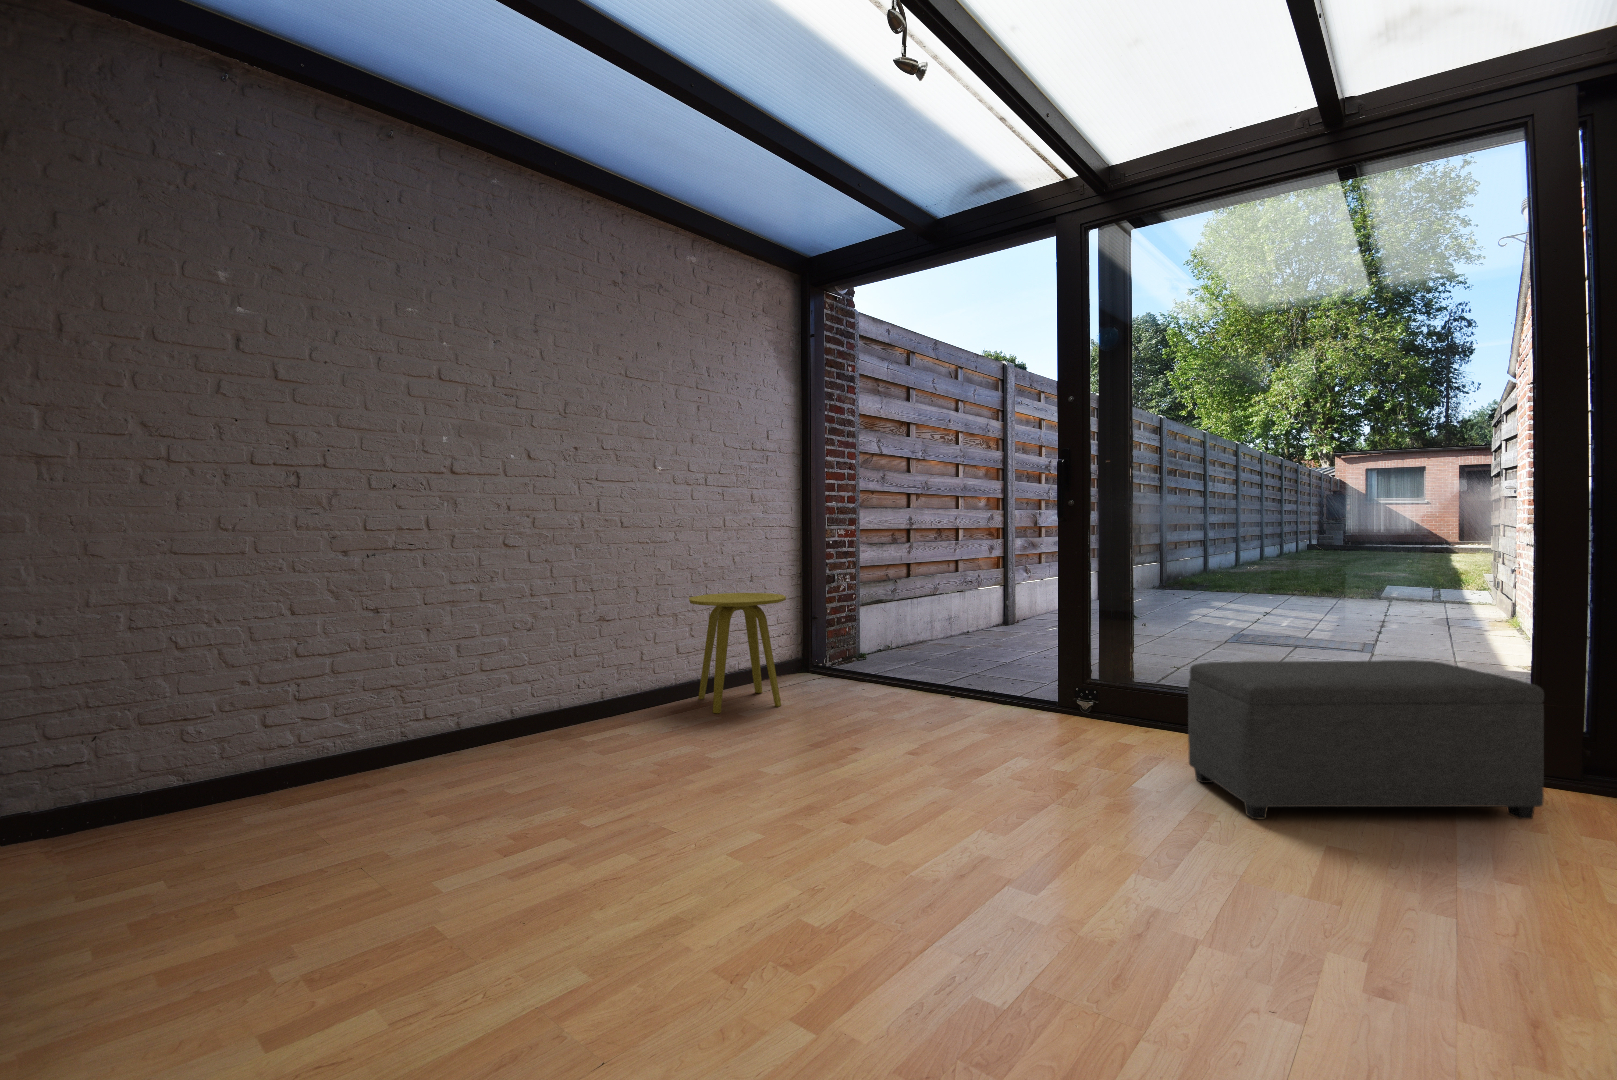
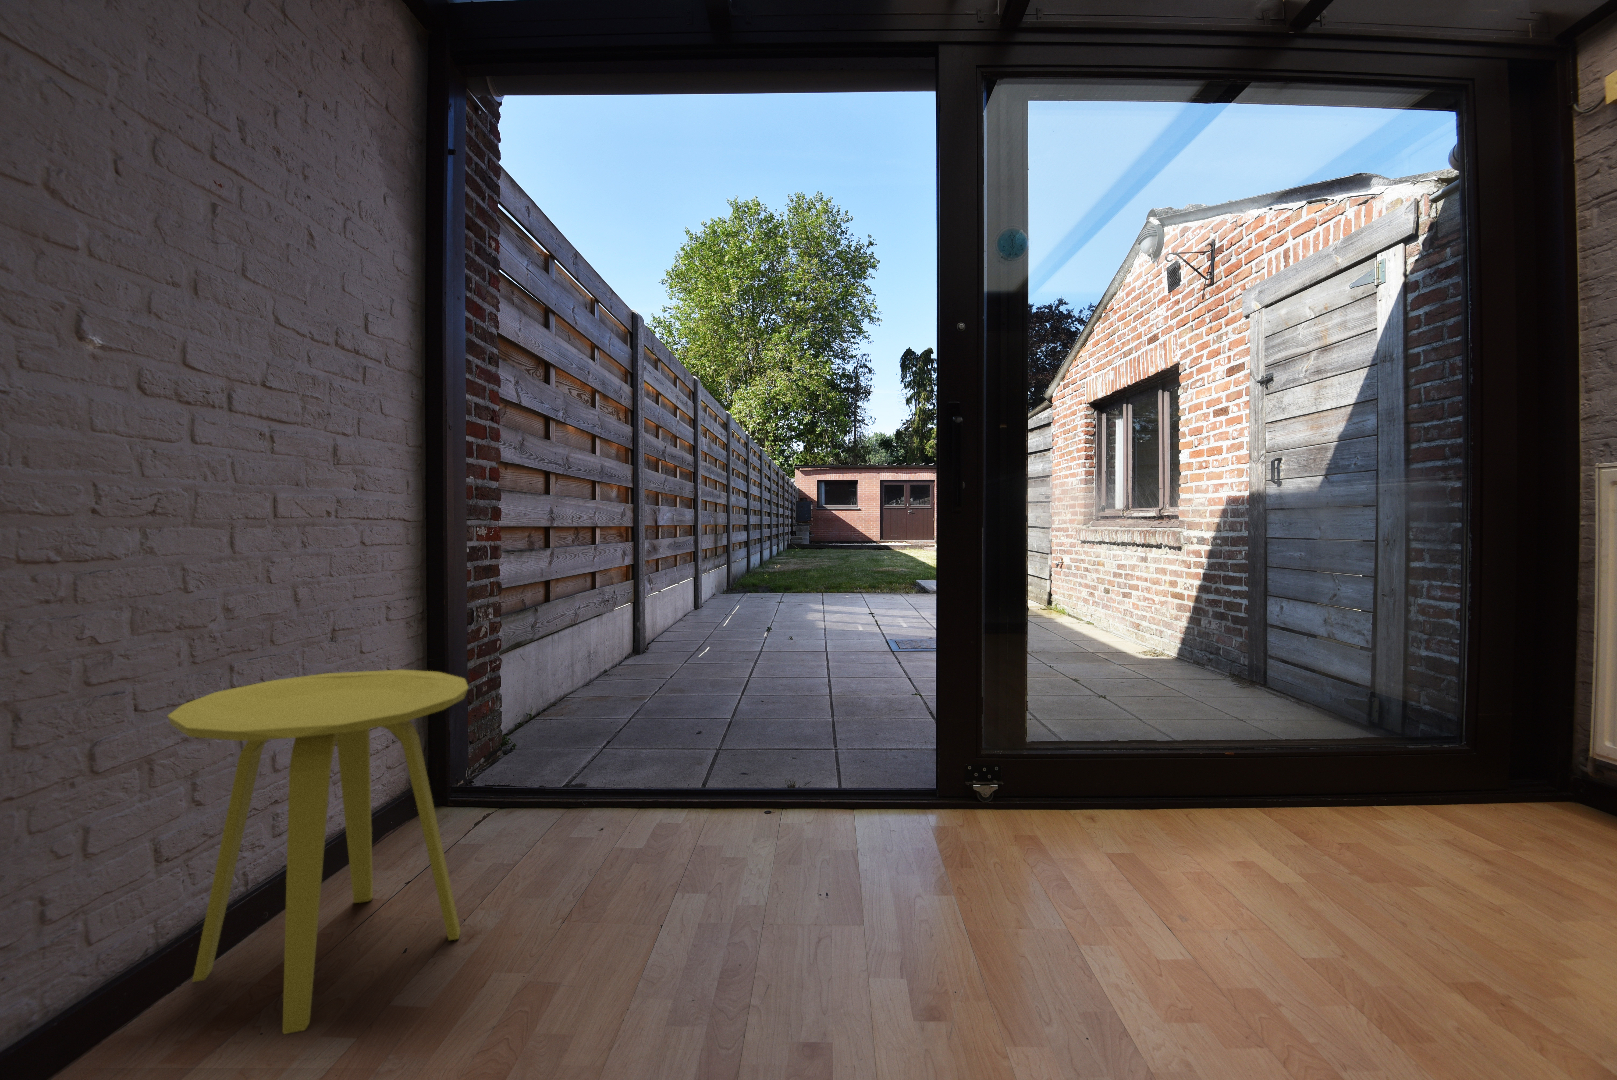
ottoman: present [1188,660,1544,819] -> none [1238,686,1507,965]

